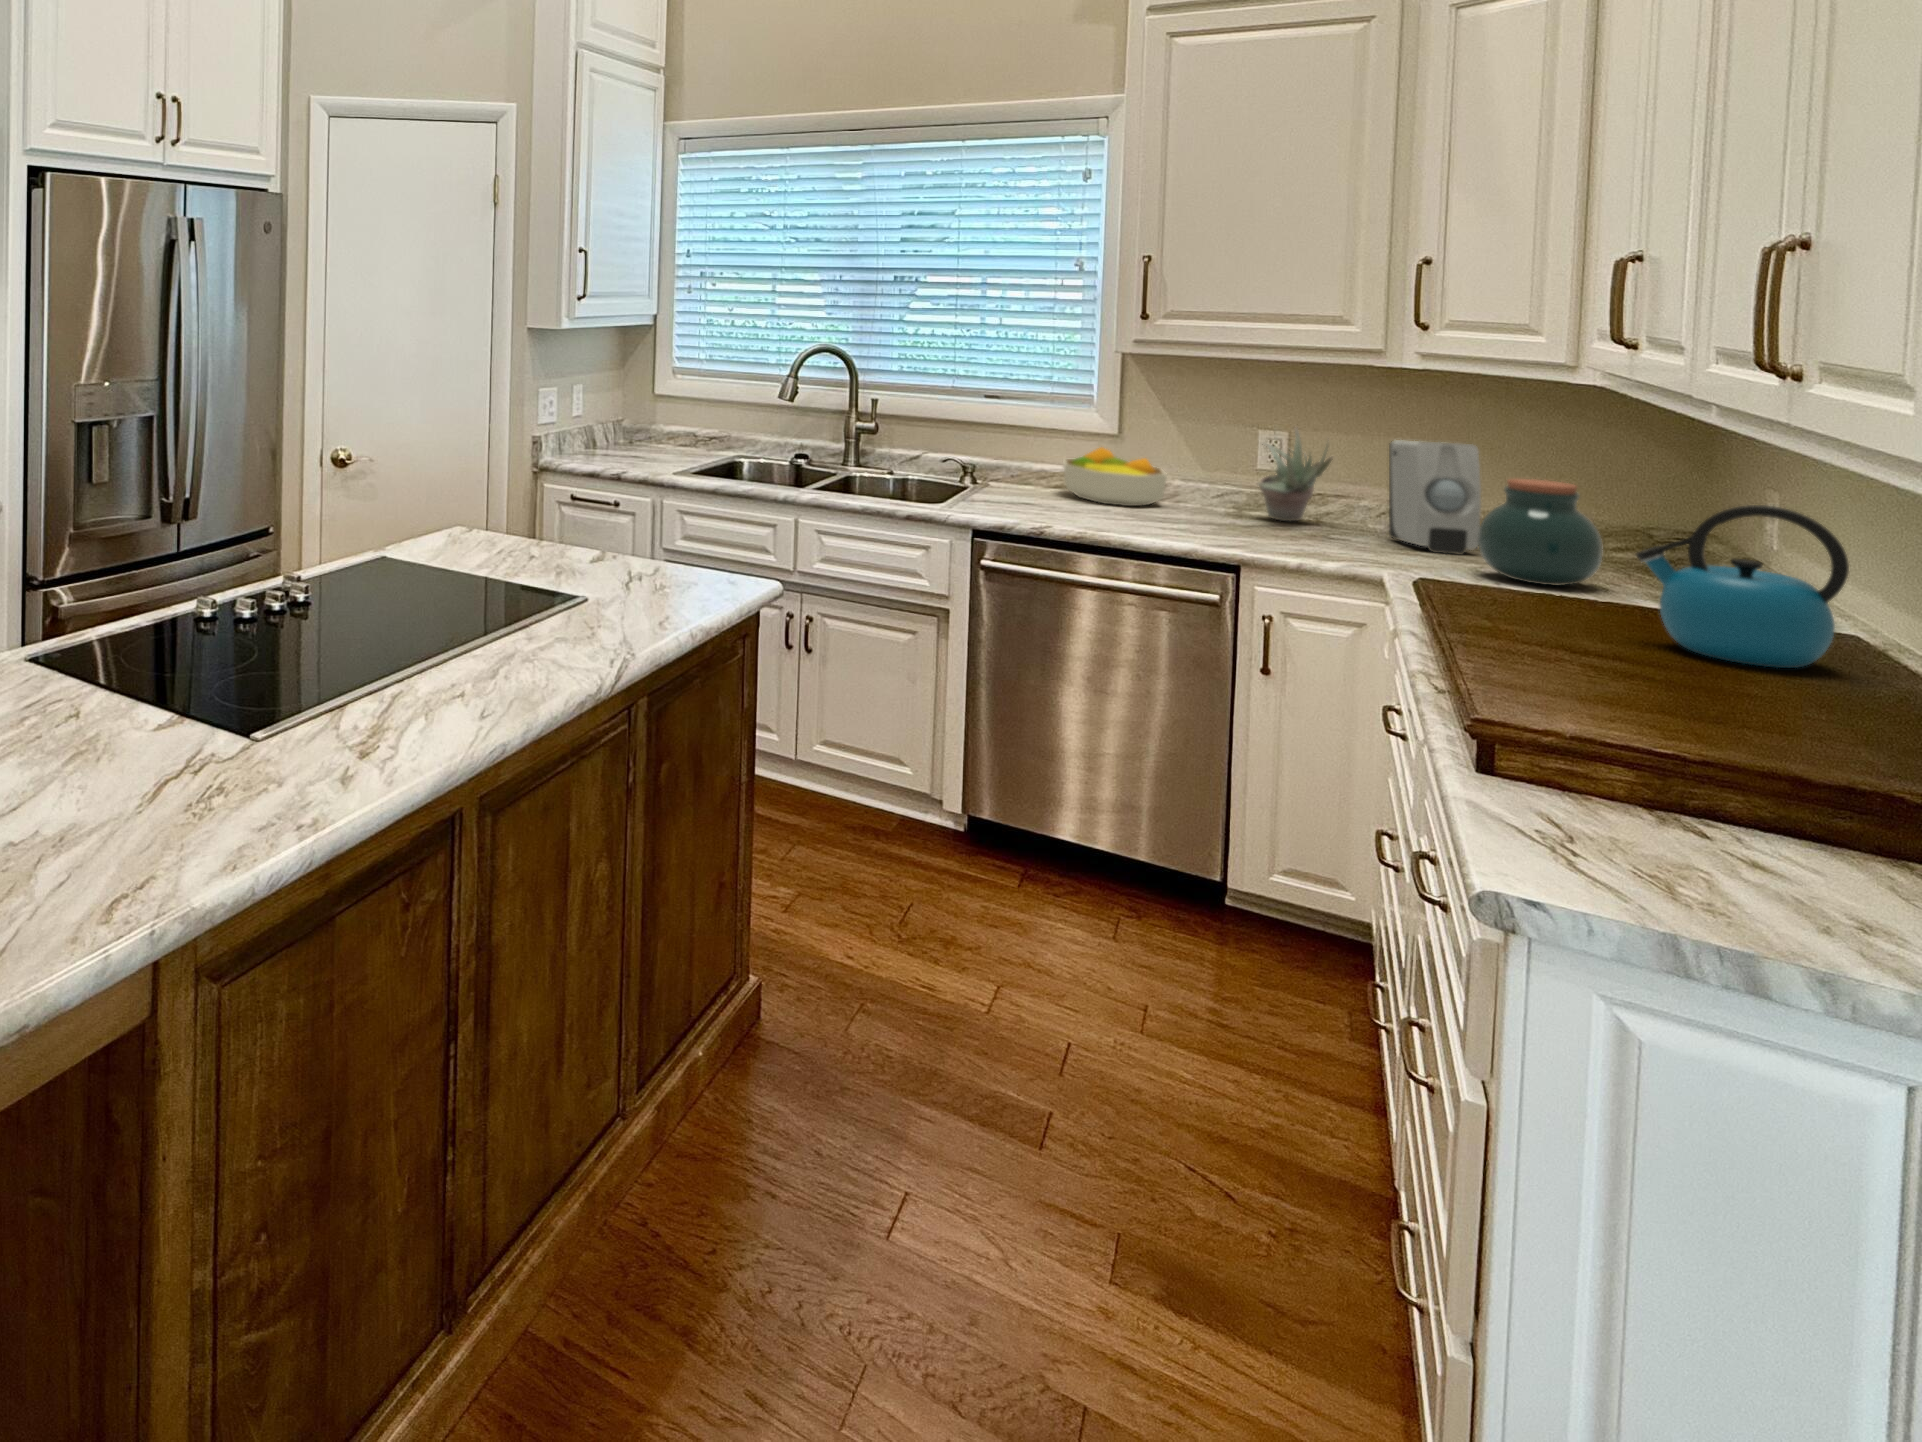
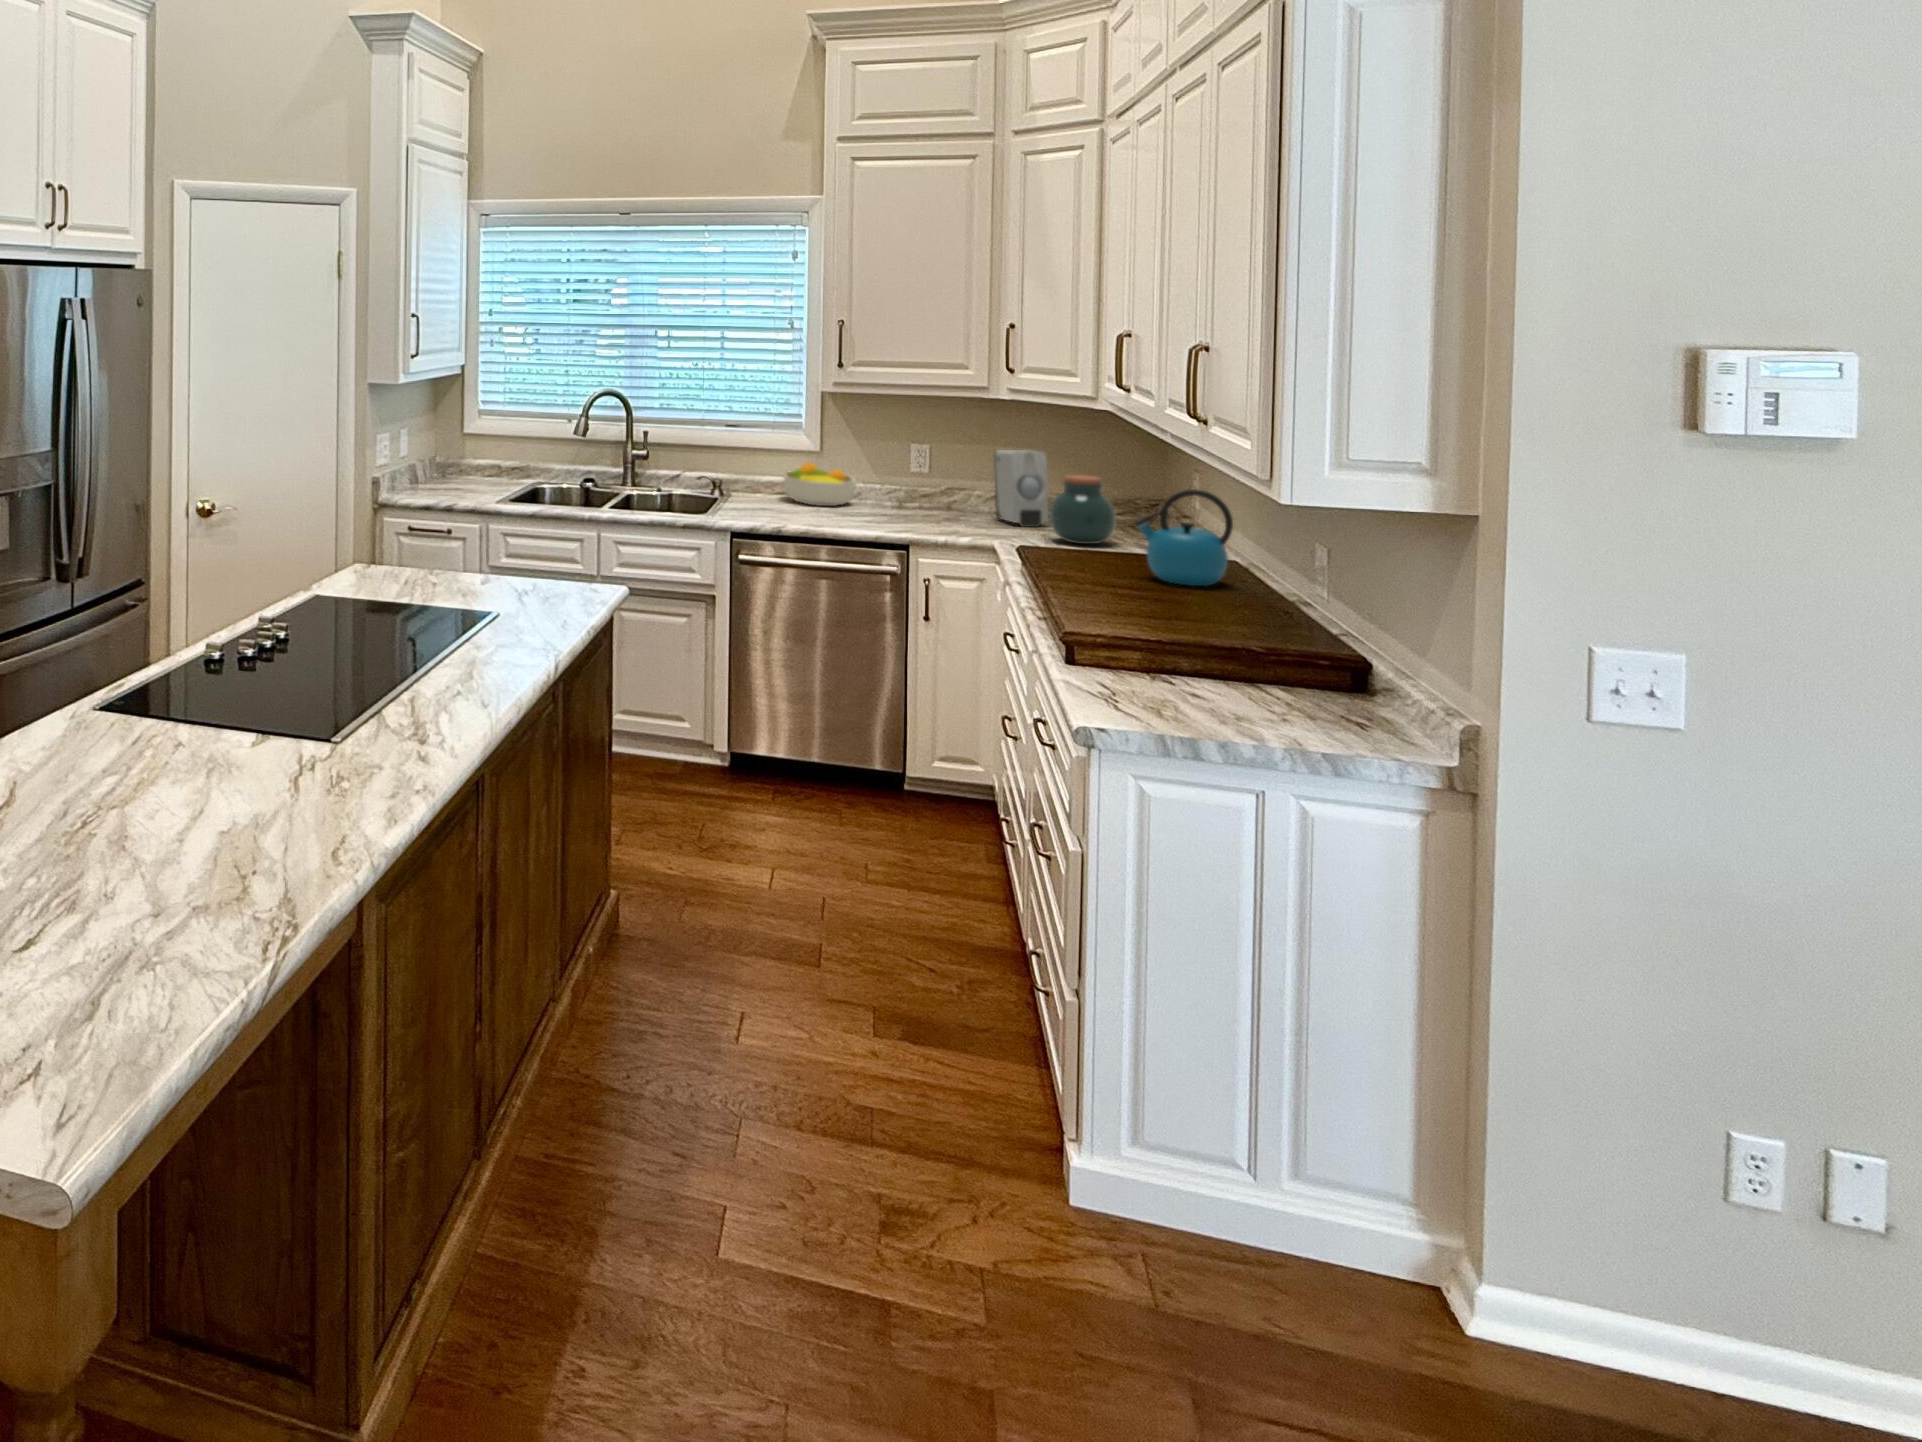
succulent plant: present [1258,428,1333,522] -> none [915,442,961,511]

